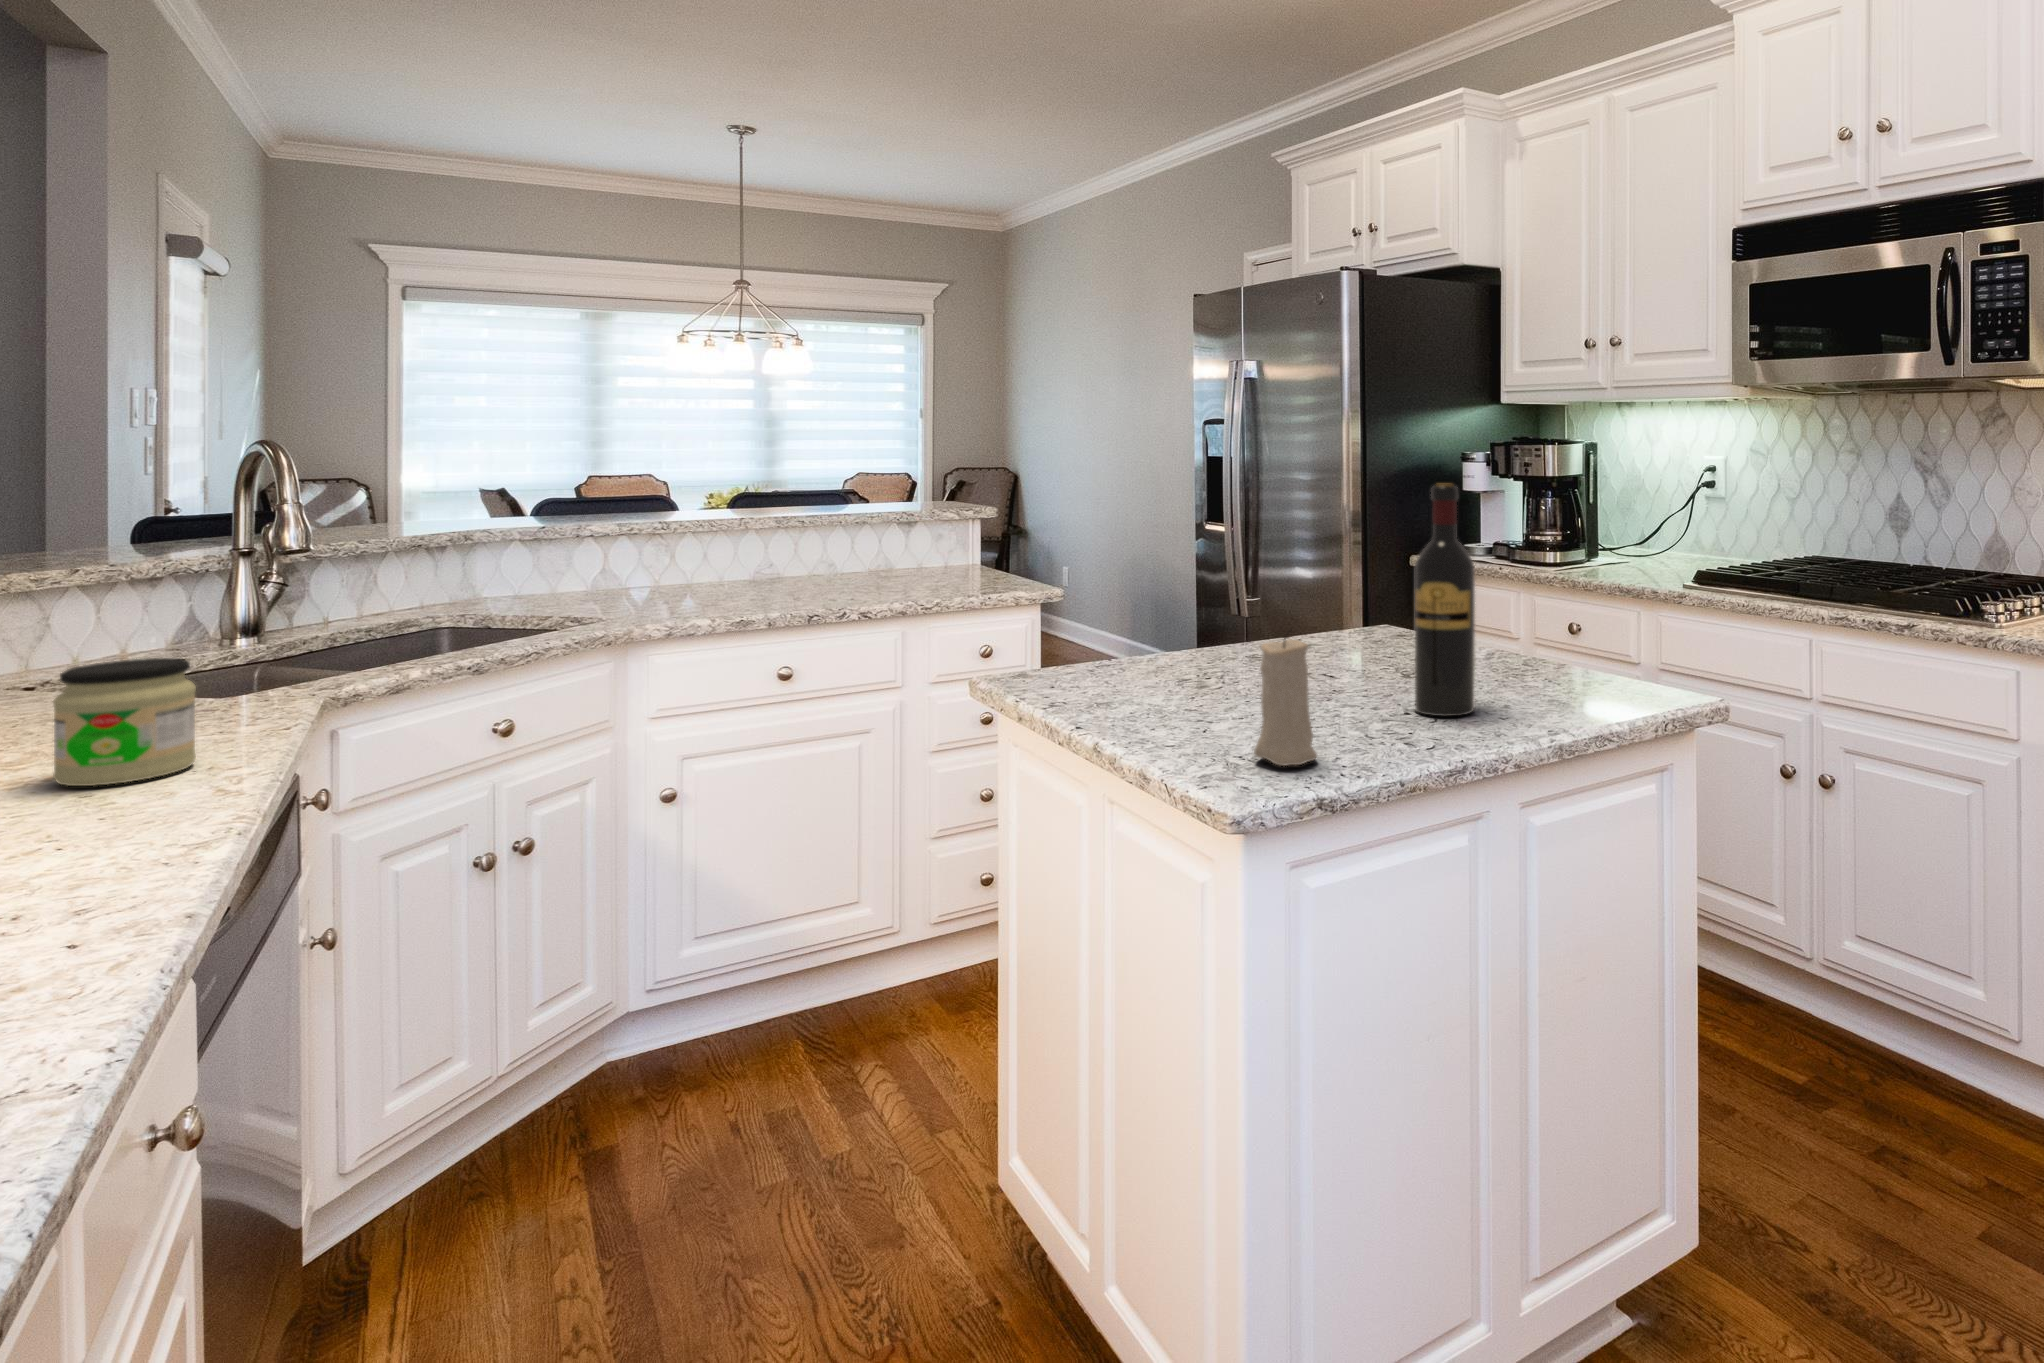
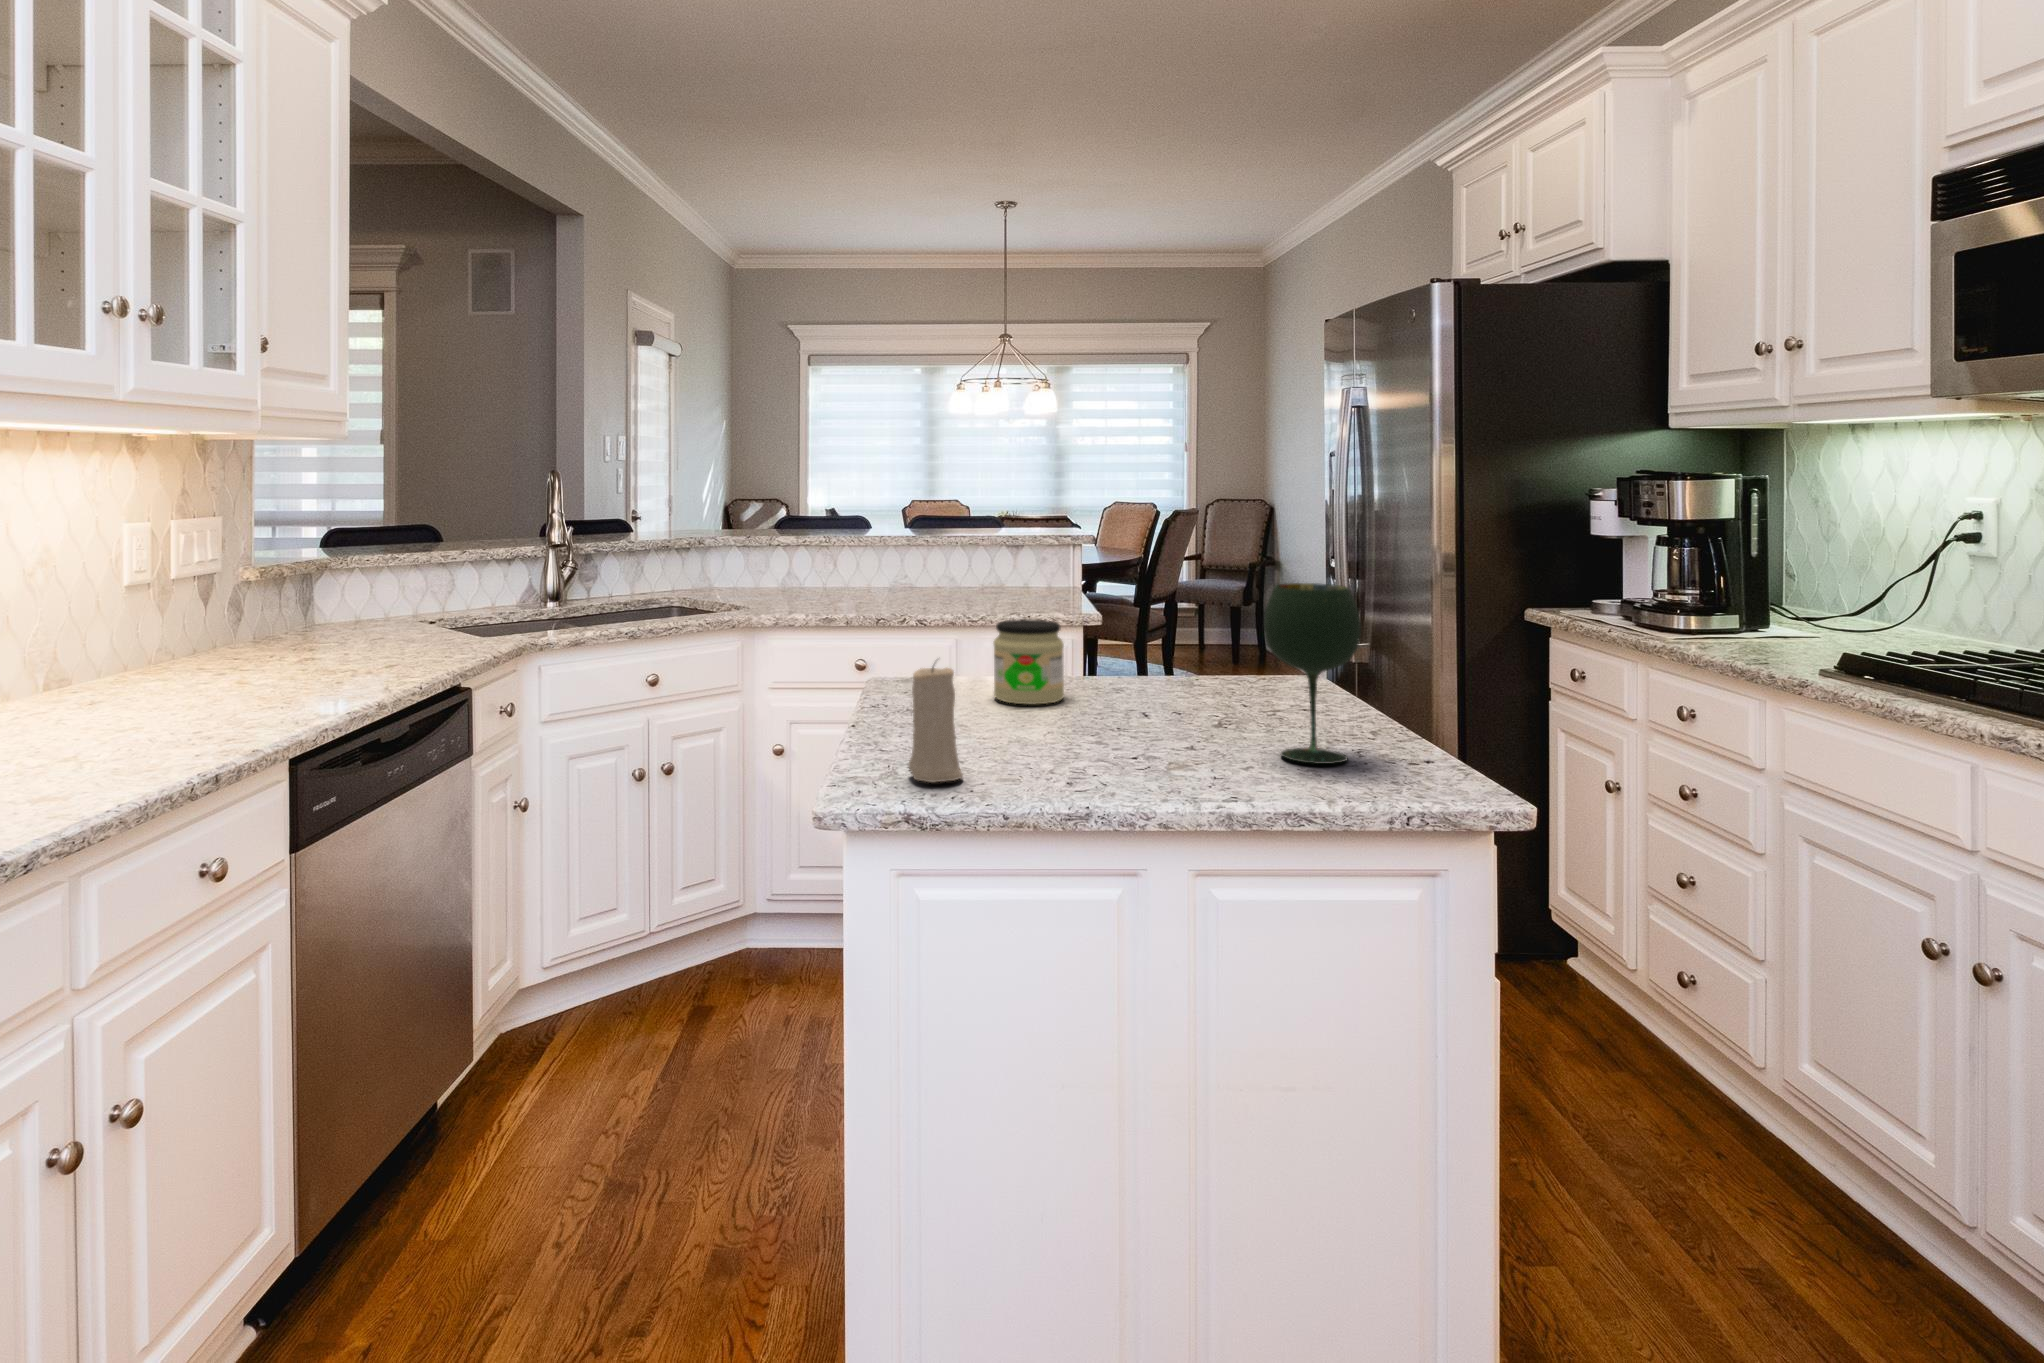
wine bottle: present [1415,484,1475,716] -> none [1133,528,1197,768]
wine glass: none [1502,532,1585,693] -> present [1264,583,1361,764]
jar: present [53,658,196,786] -> present [993,619,1064,704]

